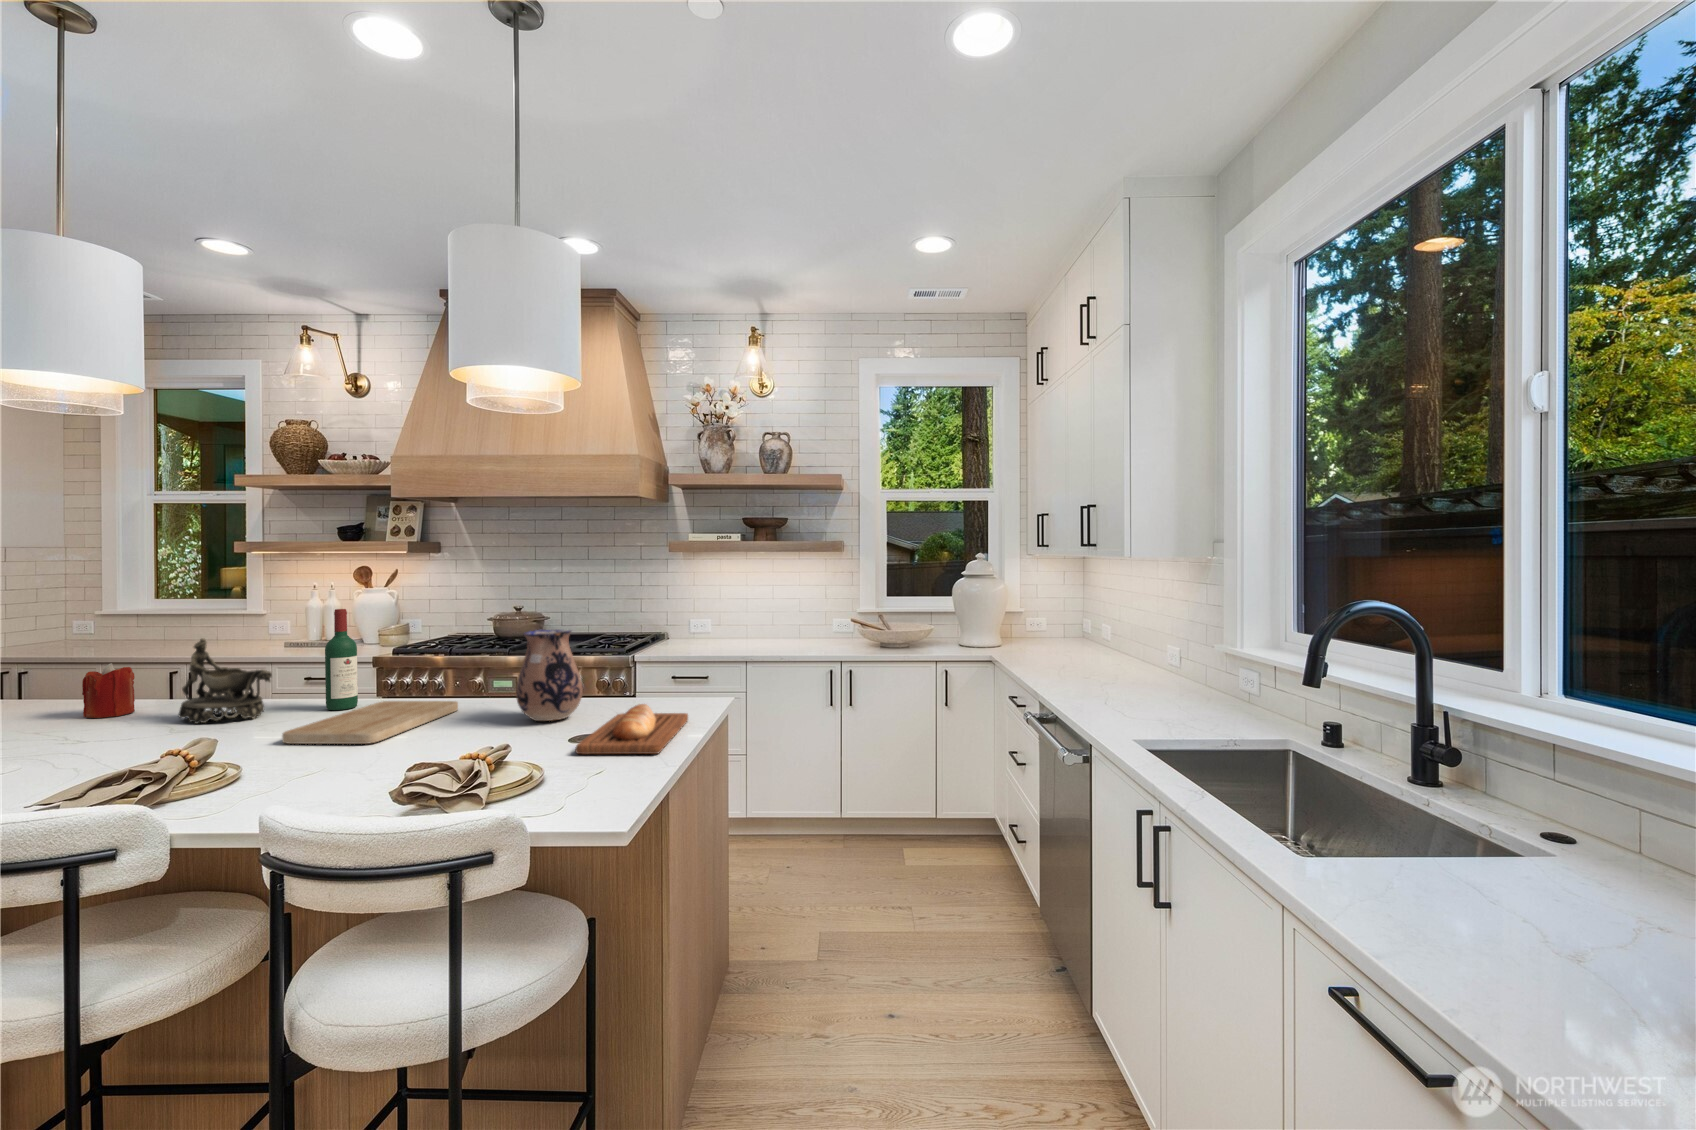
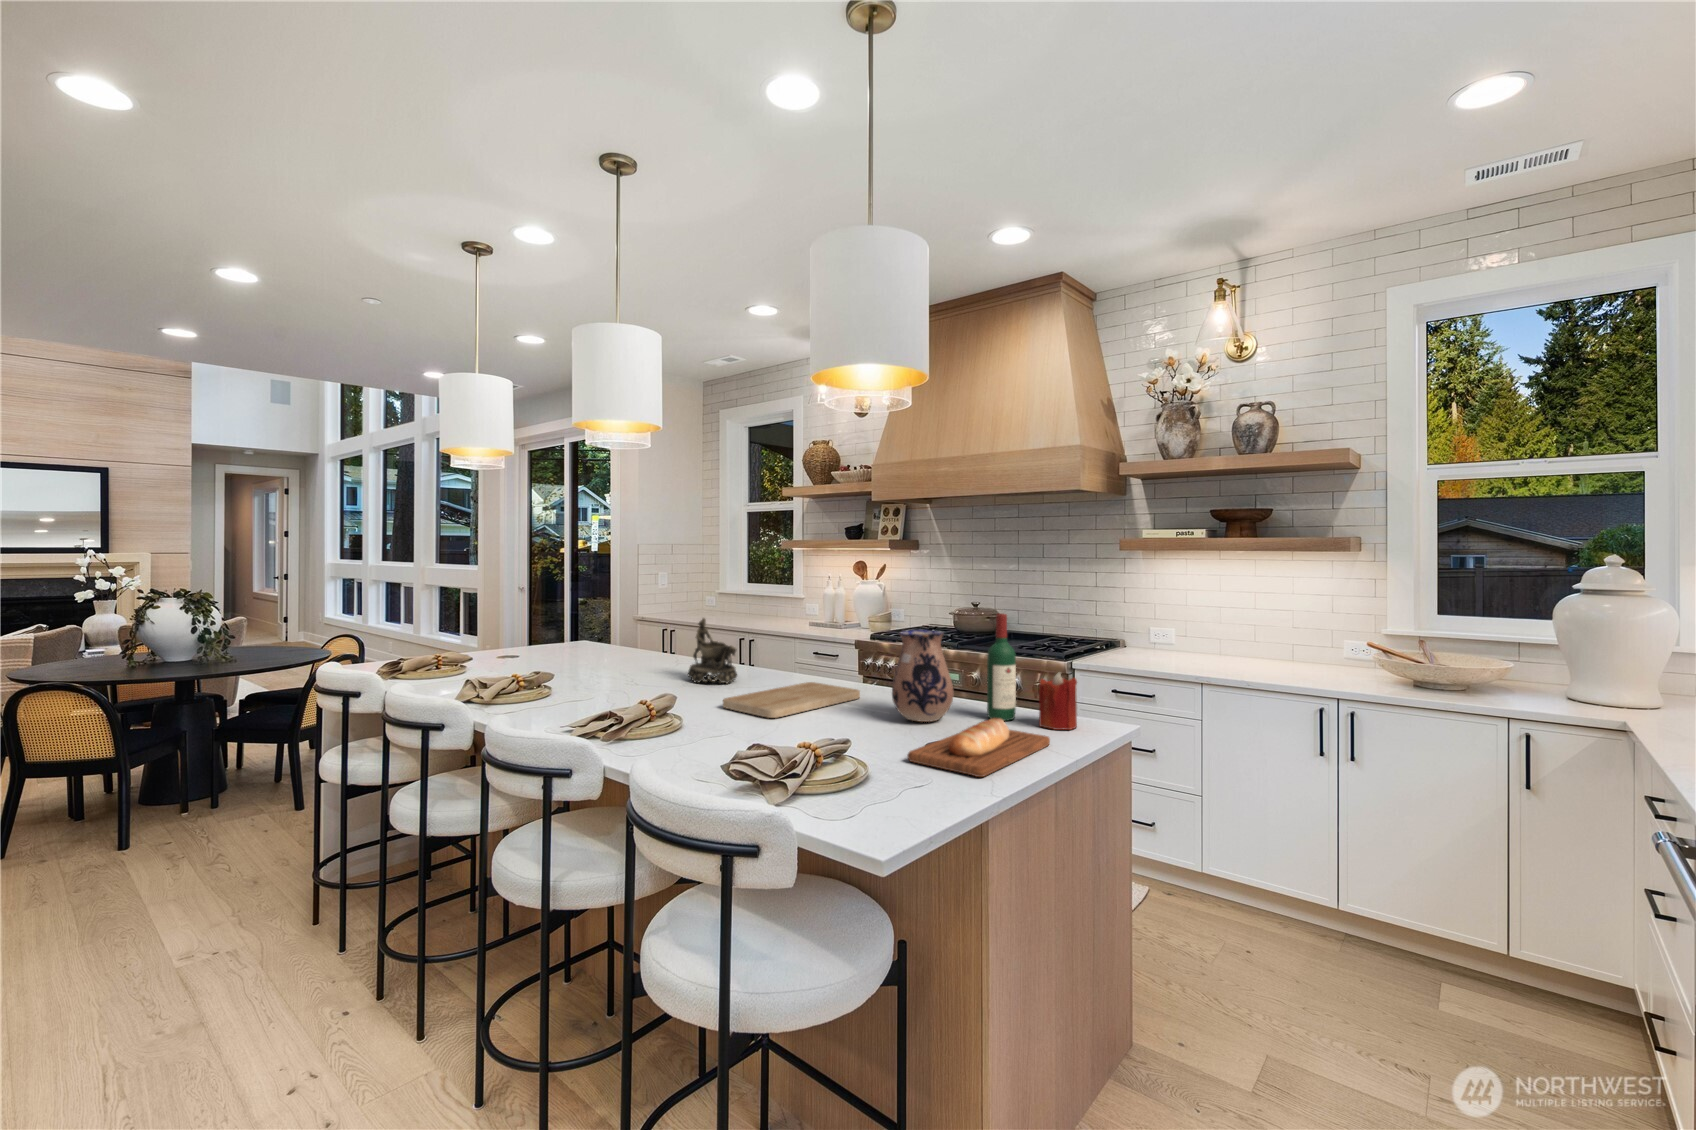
wine bottle: present [325,609,358,710] -> present [987,614,1016,721]
candle: present [82,663,135,718] -> present [1039,672,1077,730]

